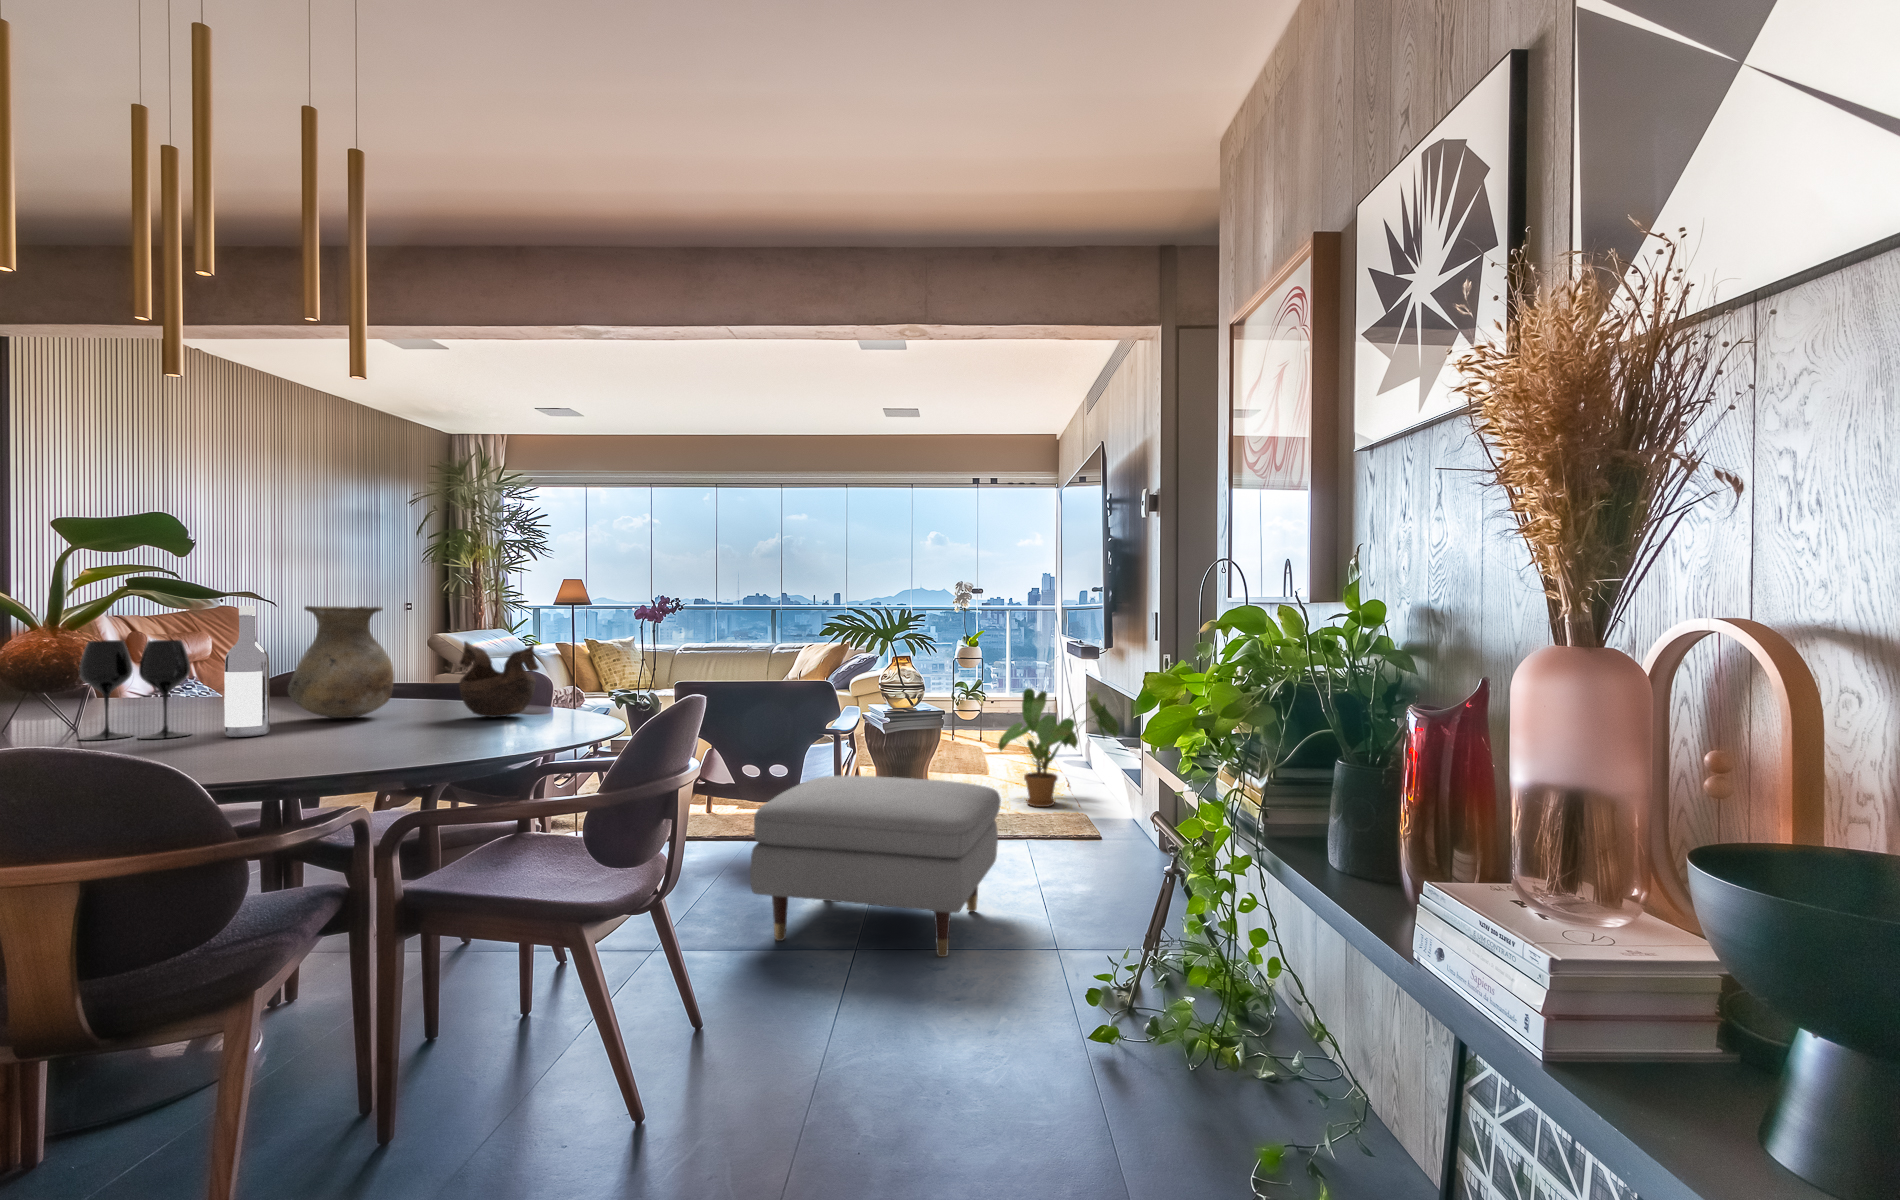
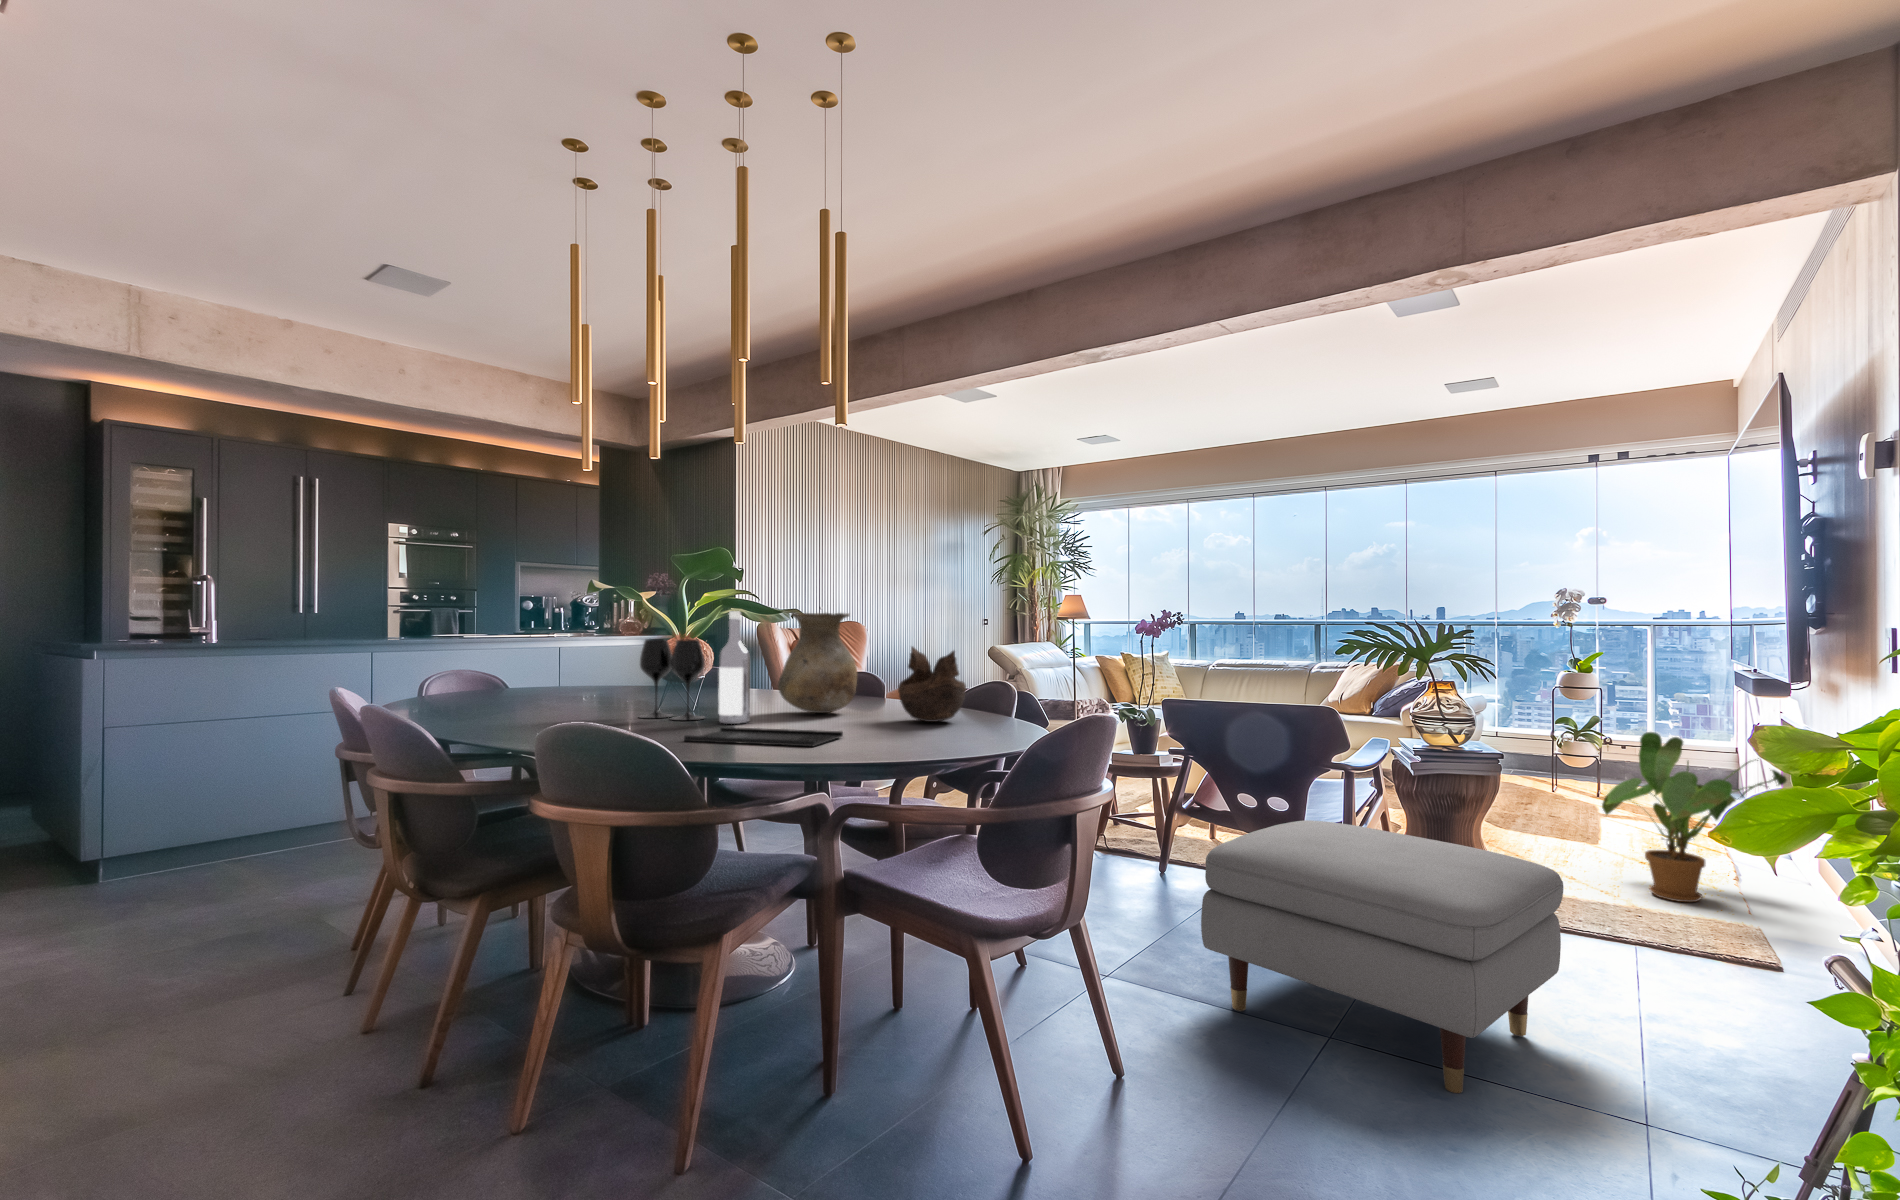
tray: none [221,733,425,759] -> present [684,727,843,746]

